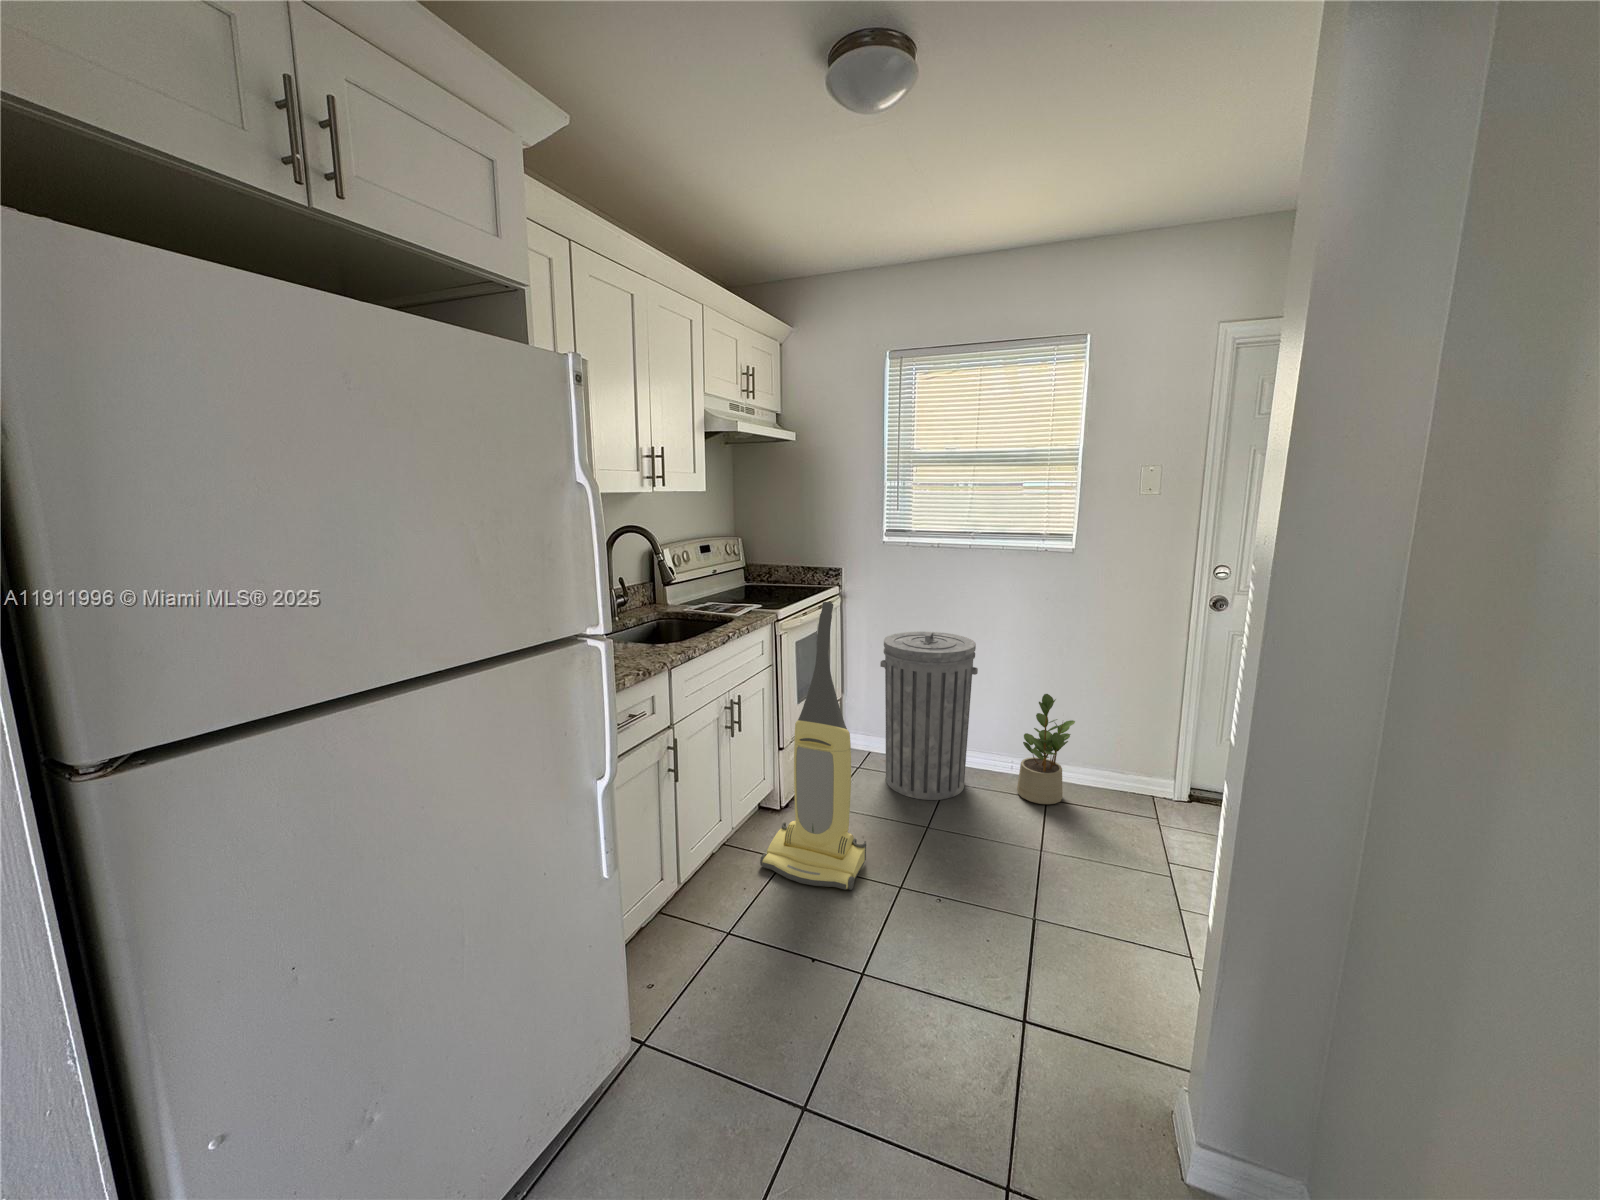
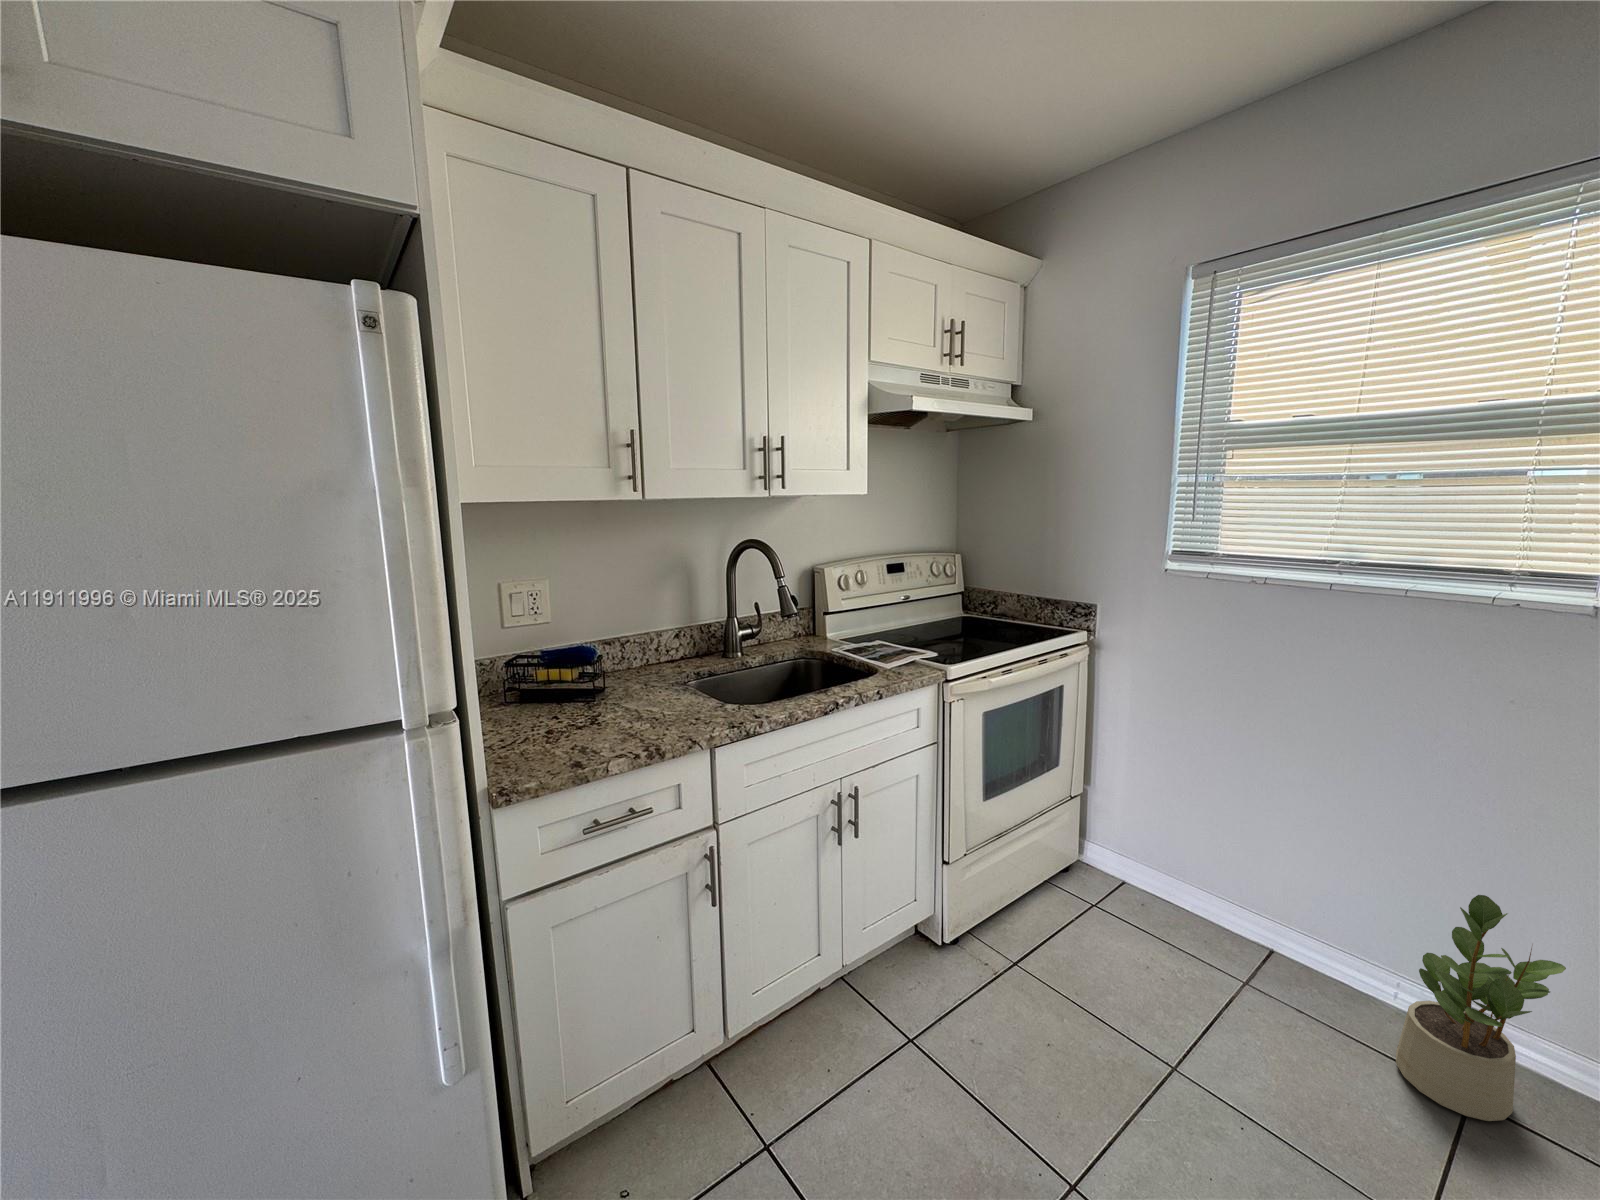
vacuum cleaner: present [760,602,866,890] -> none [865,669,1027,1140]
trash can: present [880,632,978,800] -> none [1130,717,1318,1020]

